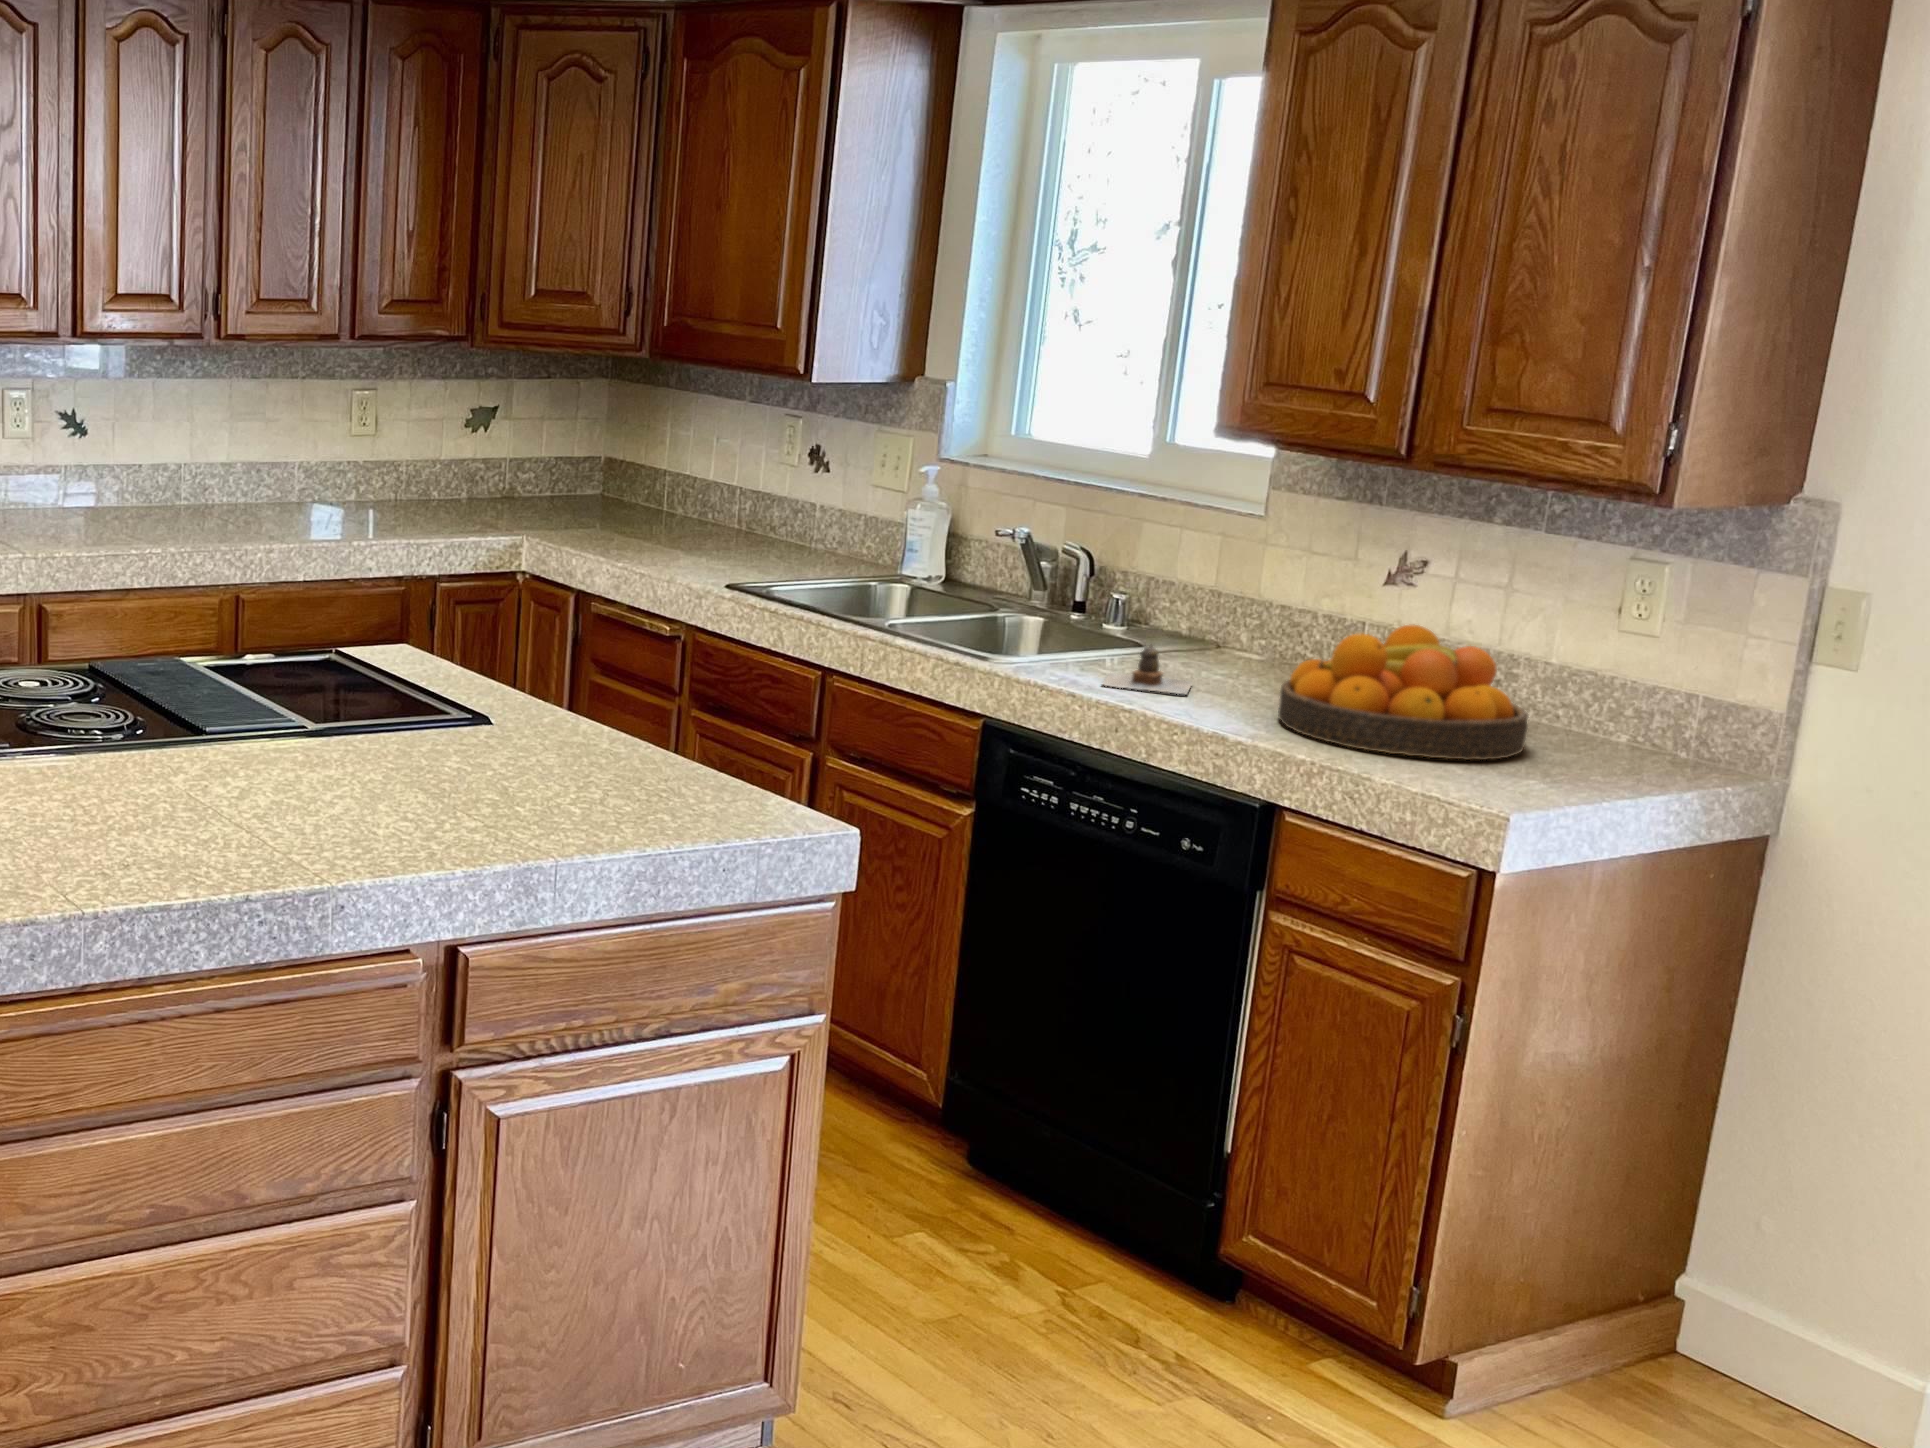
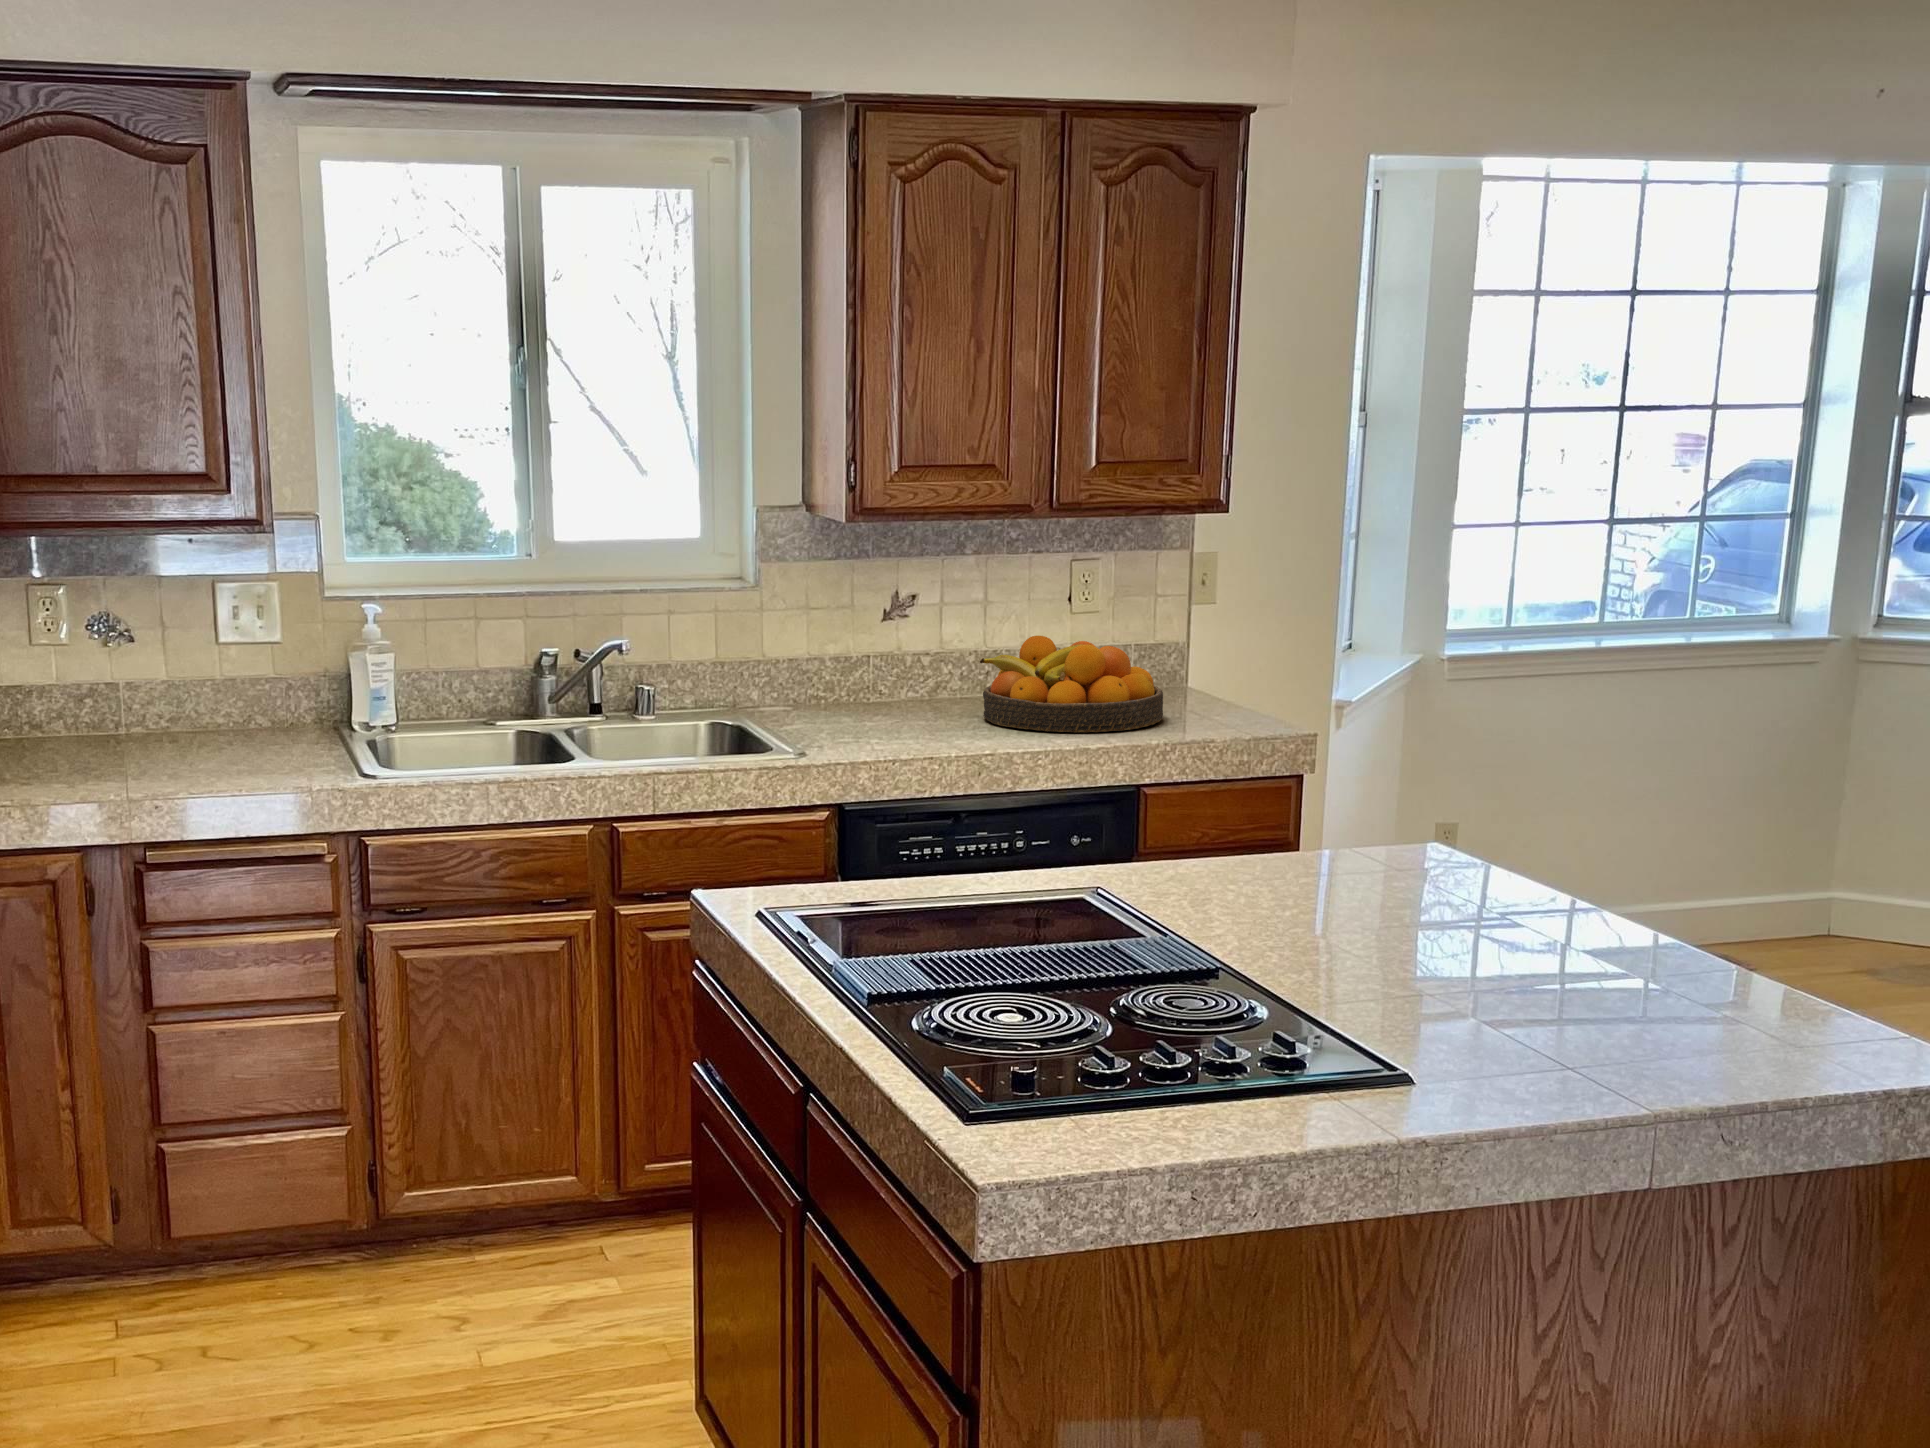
teapot: present [1103,645,1191,694] -> none [847,702,942,745]

